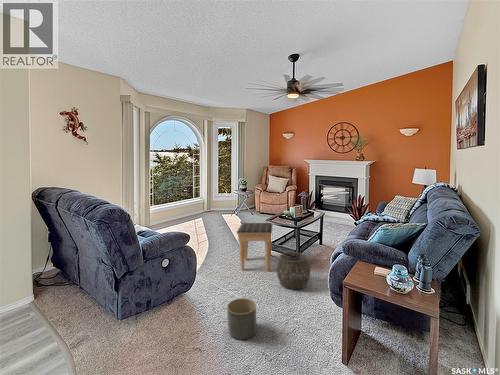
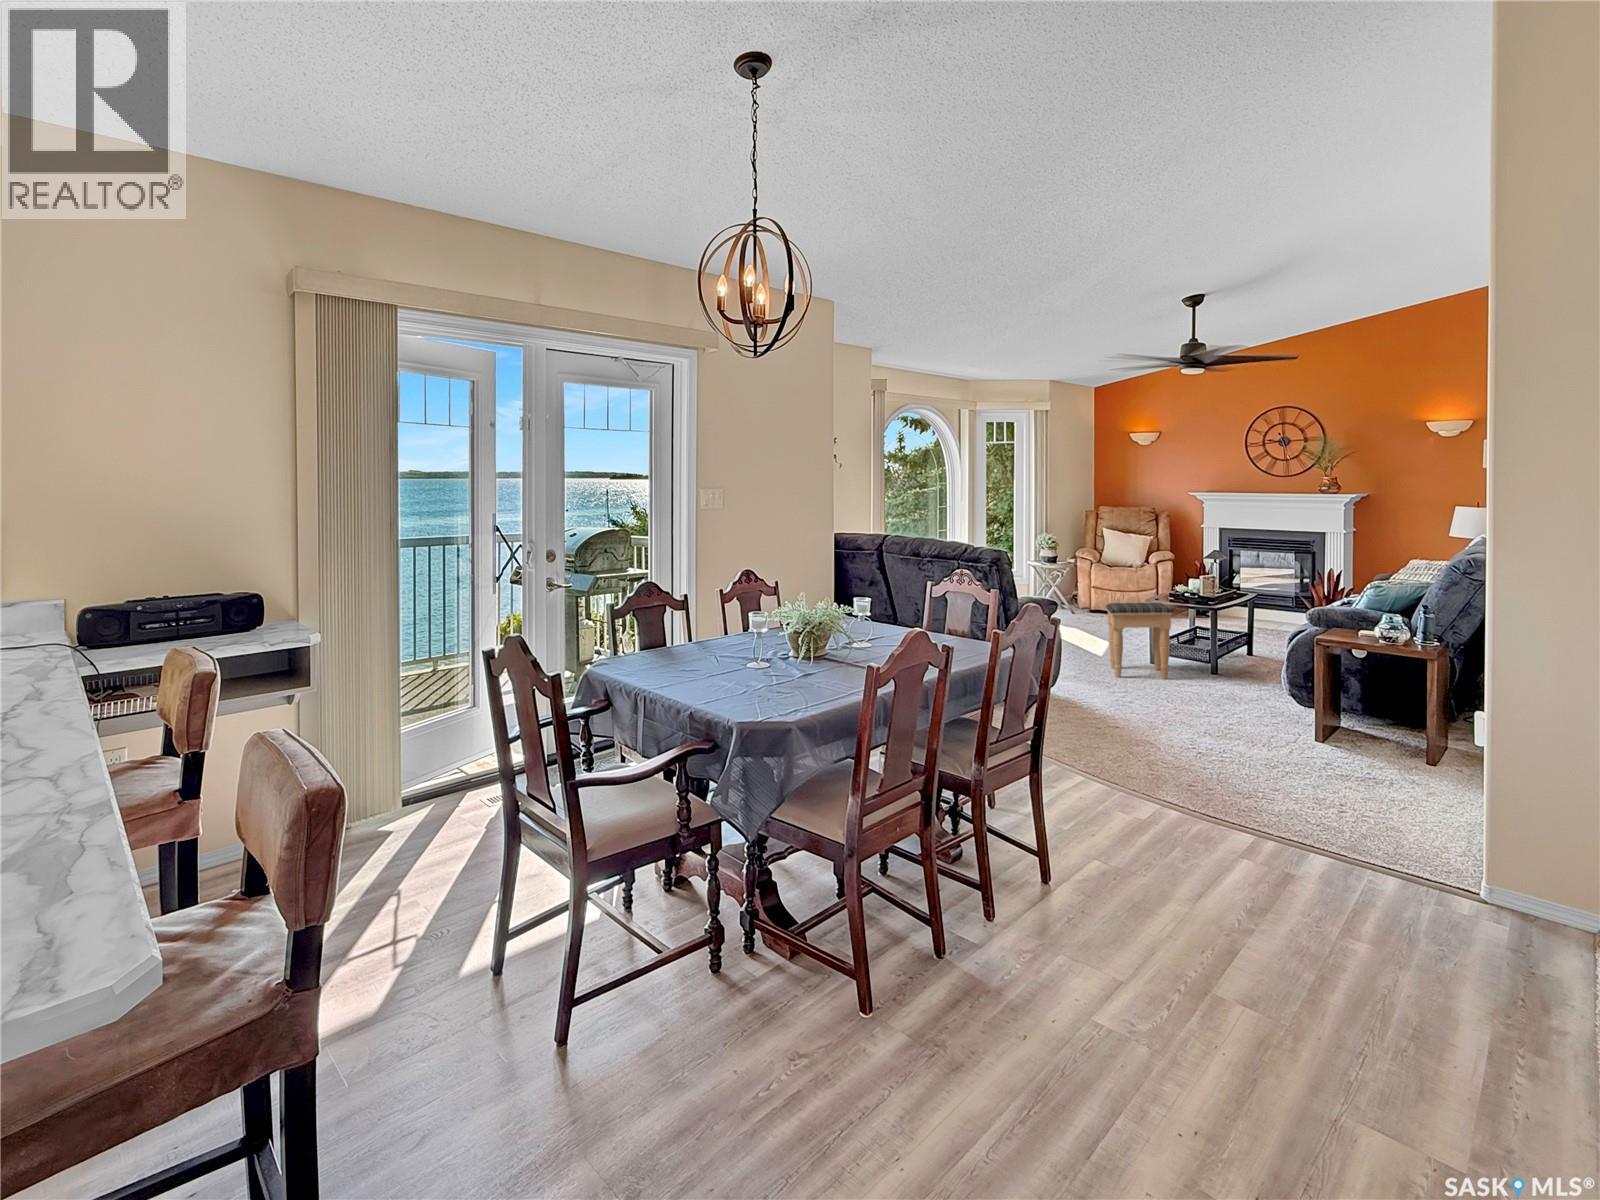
woven basket: present [277,252,310,289] -> none [1188,642,1248,694]
planter: present [227,298,256,340] -> none [1146,681,1188,723]

